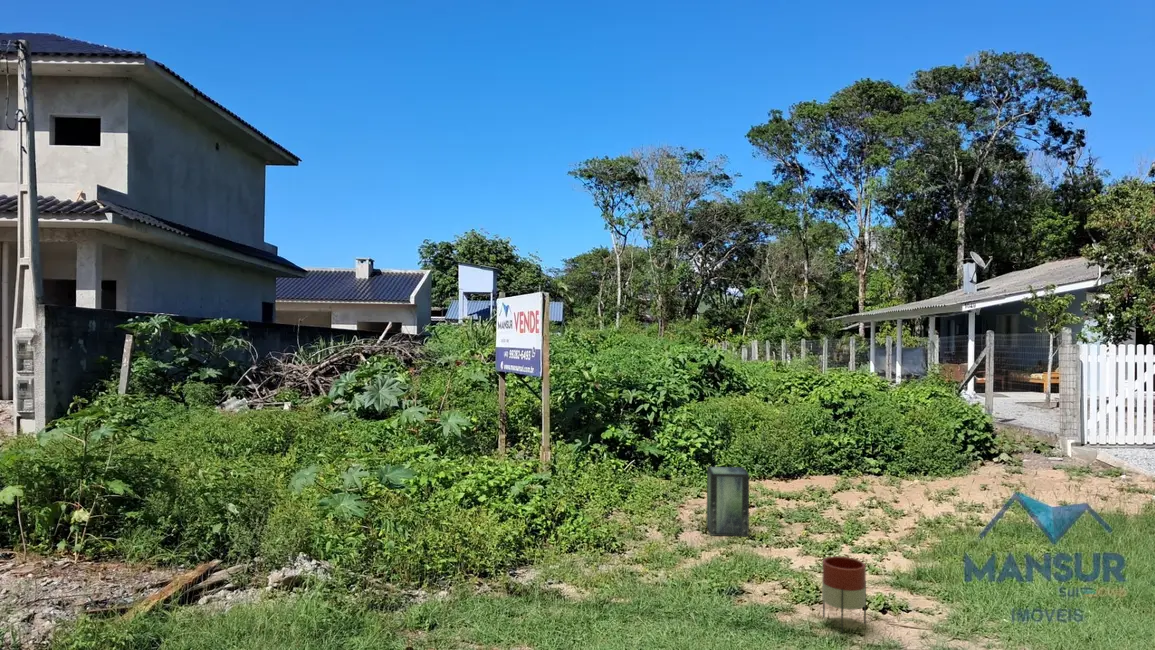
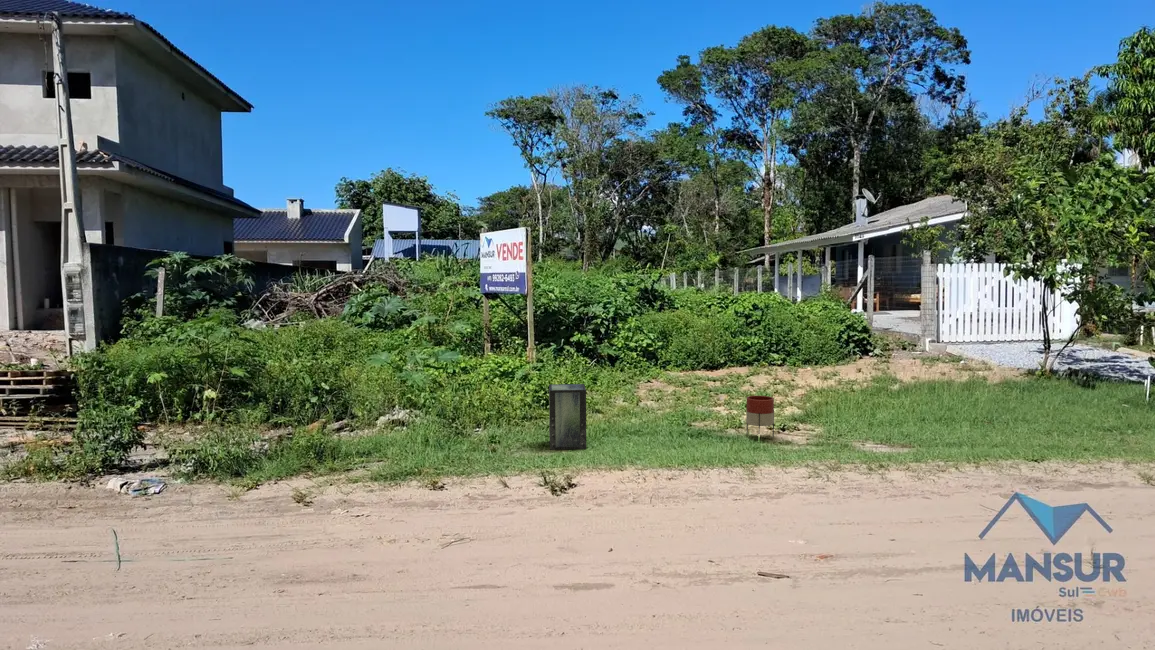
storage box: present [706,467,749,536] -> present [549,384,586,450]

